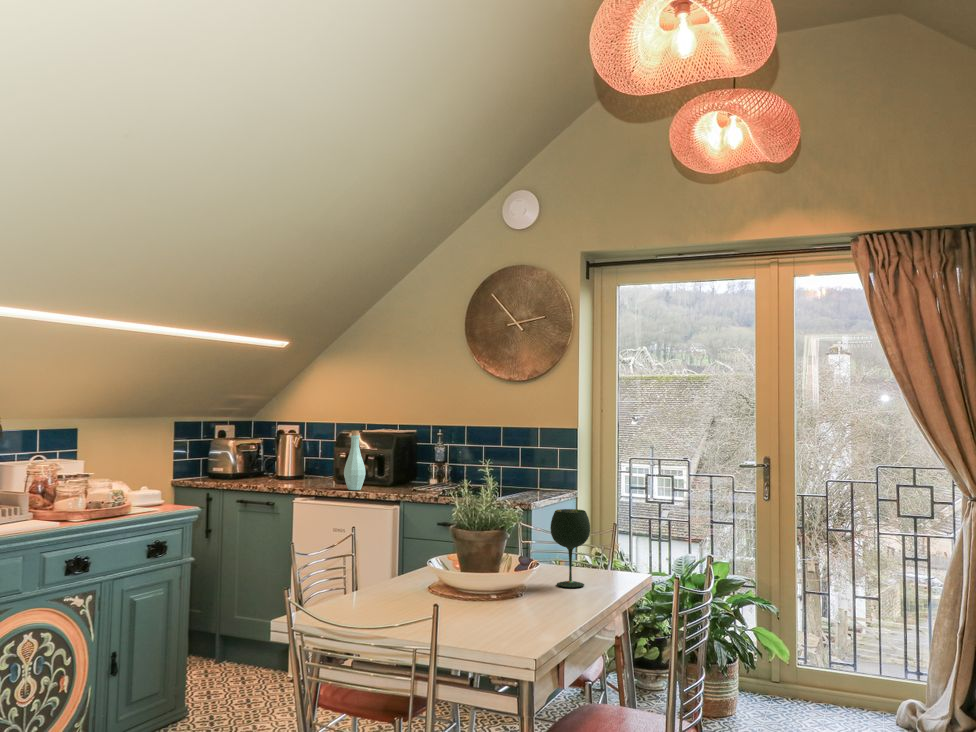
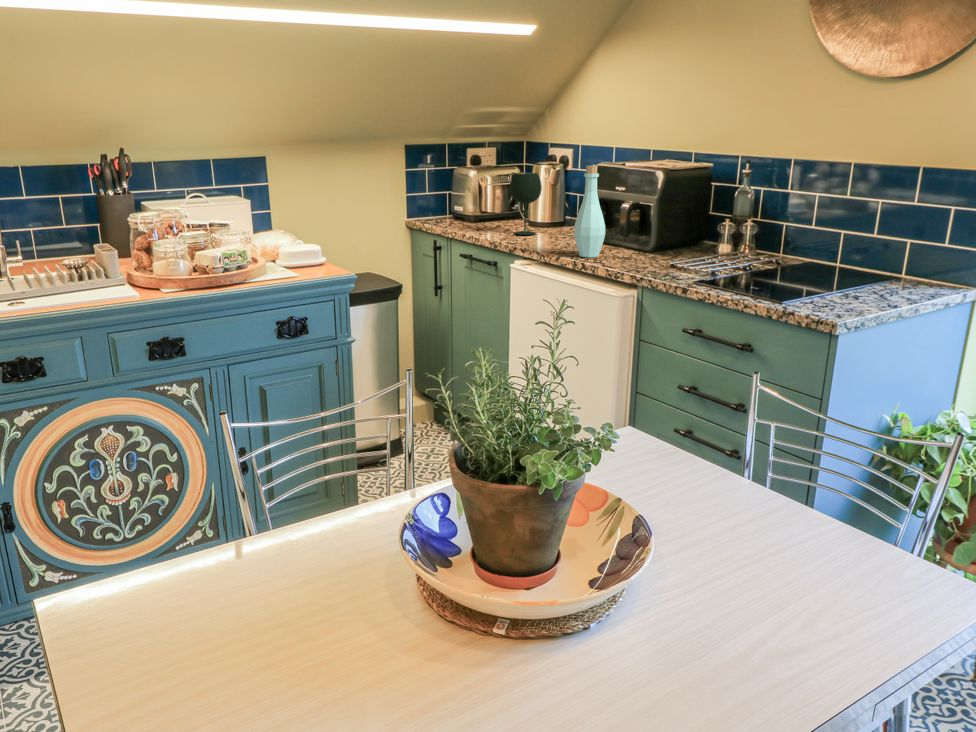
wine glass: present [550,509,590,588] -> present [510,173,542,235]

